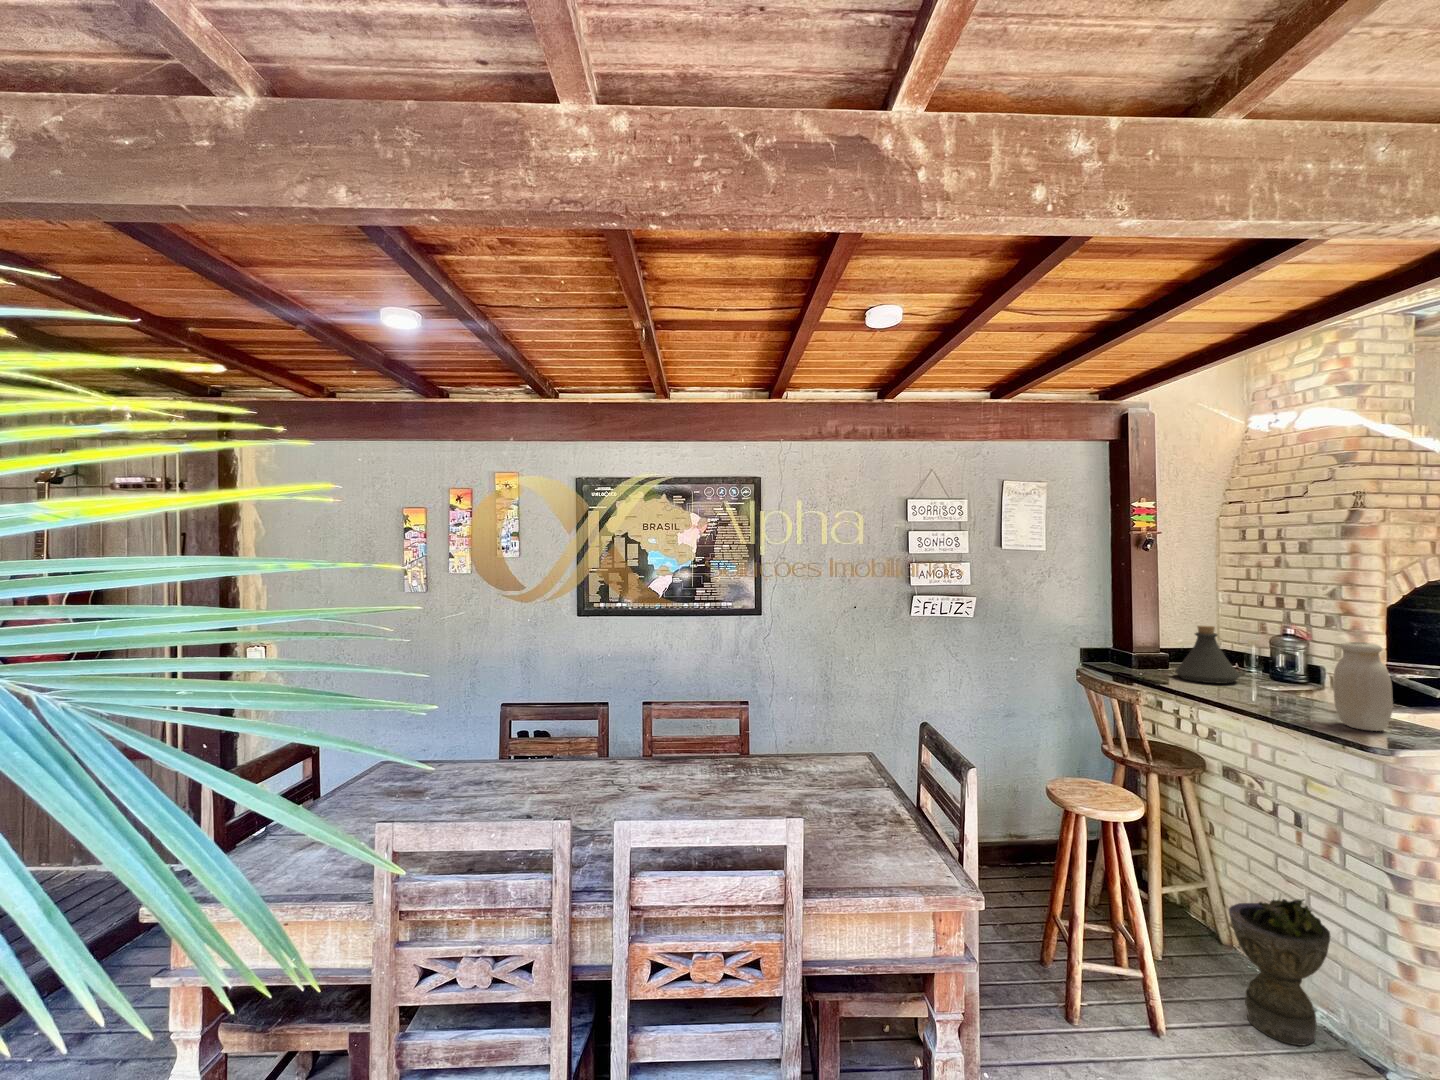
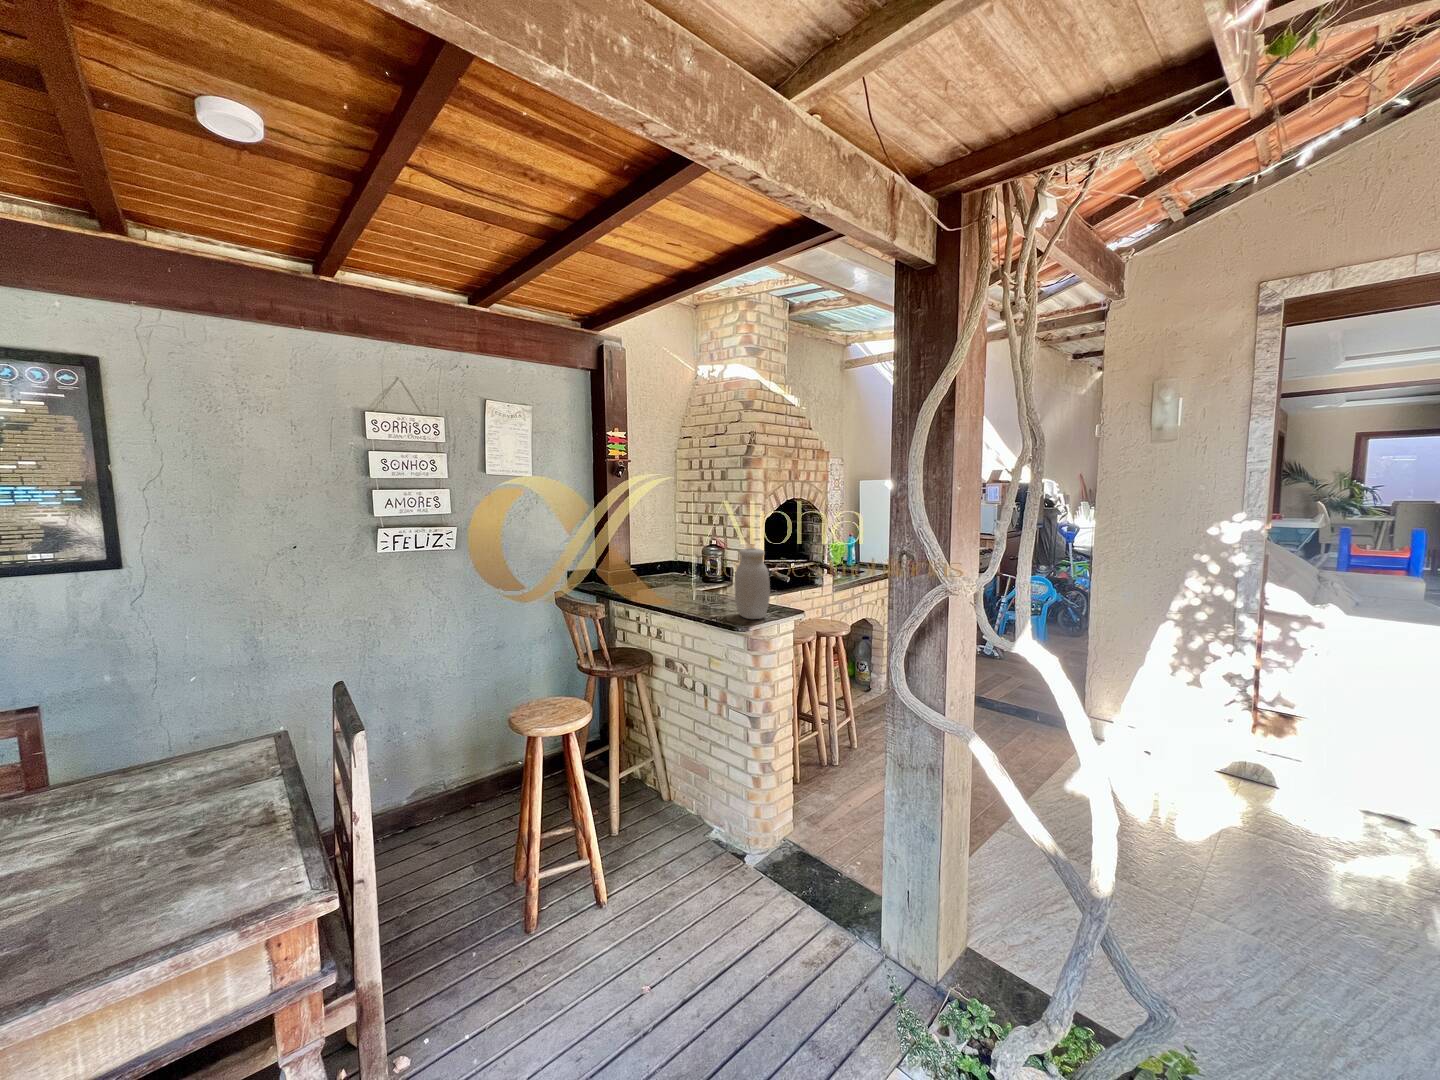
bottle: present [1175,626,1241,683] -> none [636,540,682,588]
planter: present [1229,899,1330,1045] -> none [659,764,727,892]

